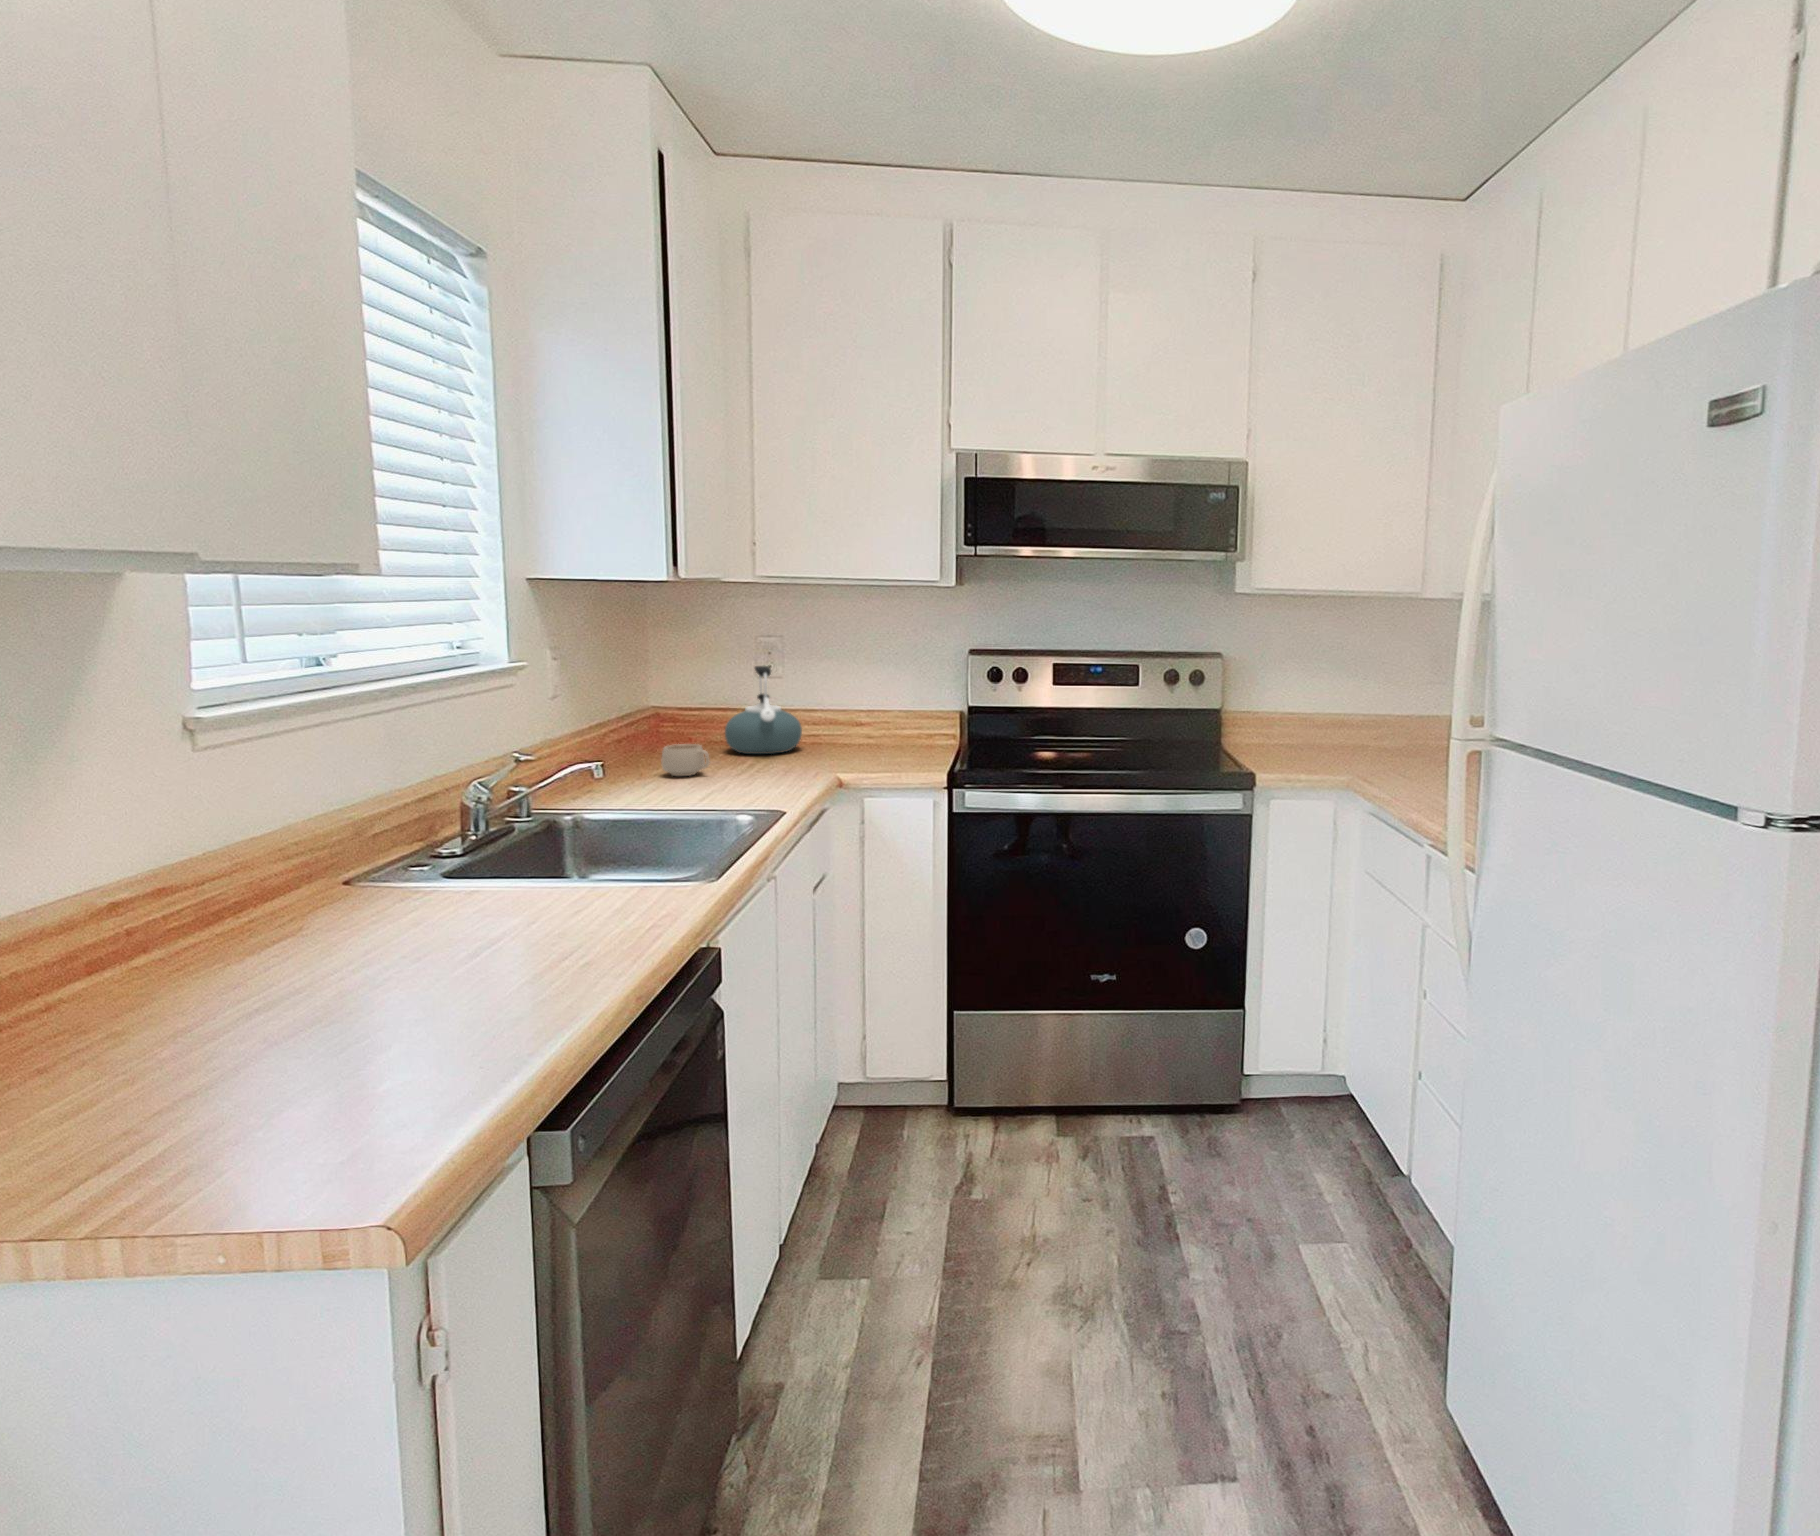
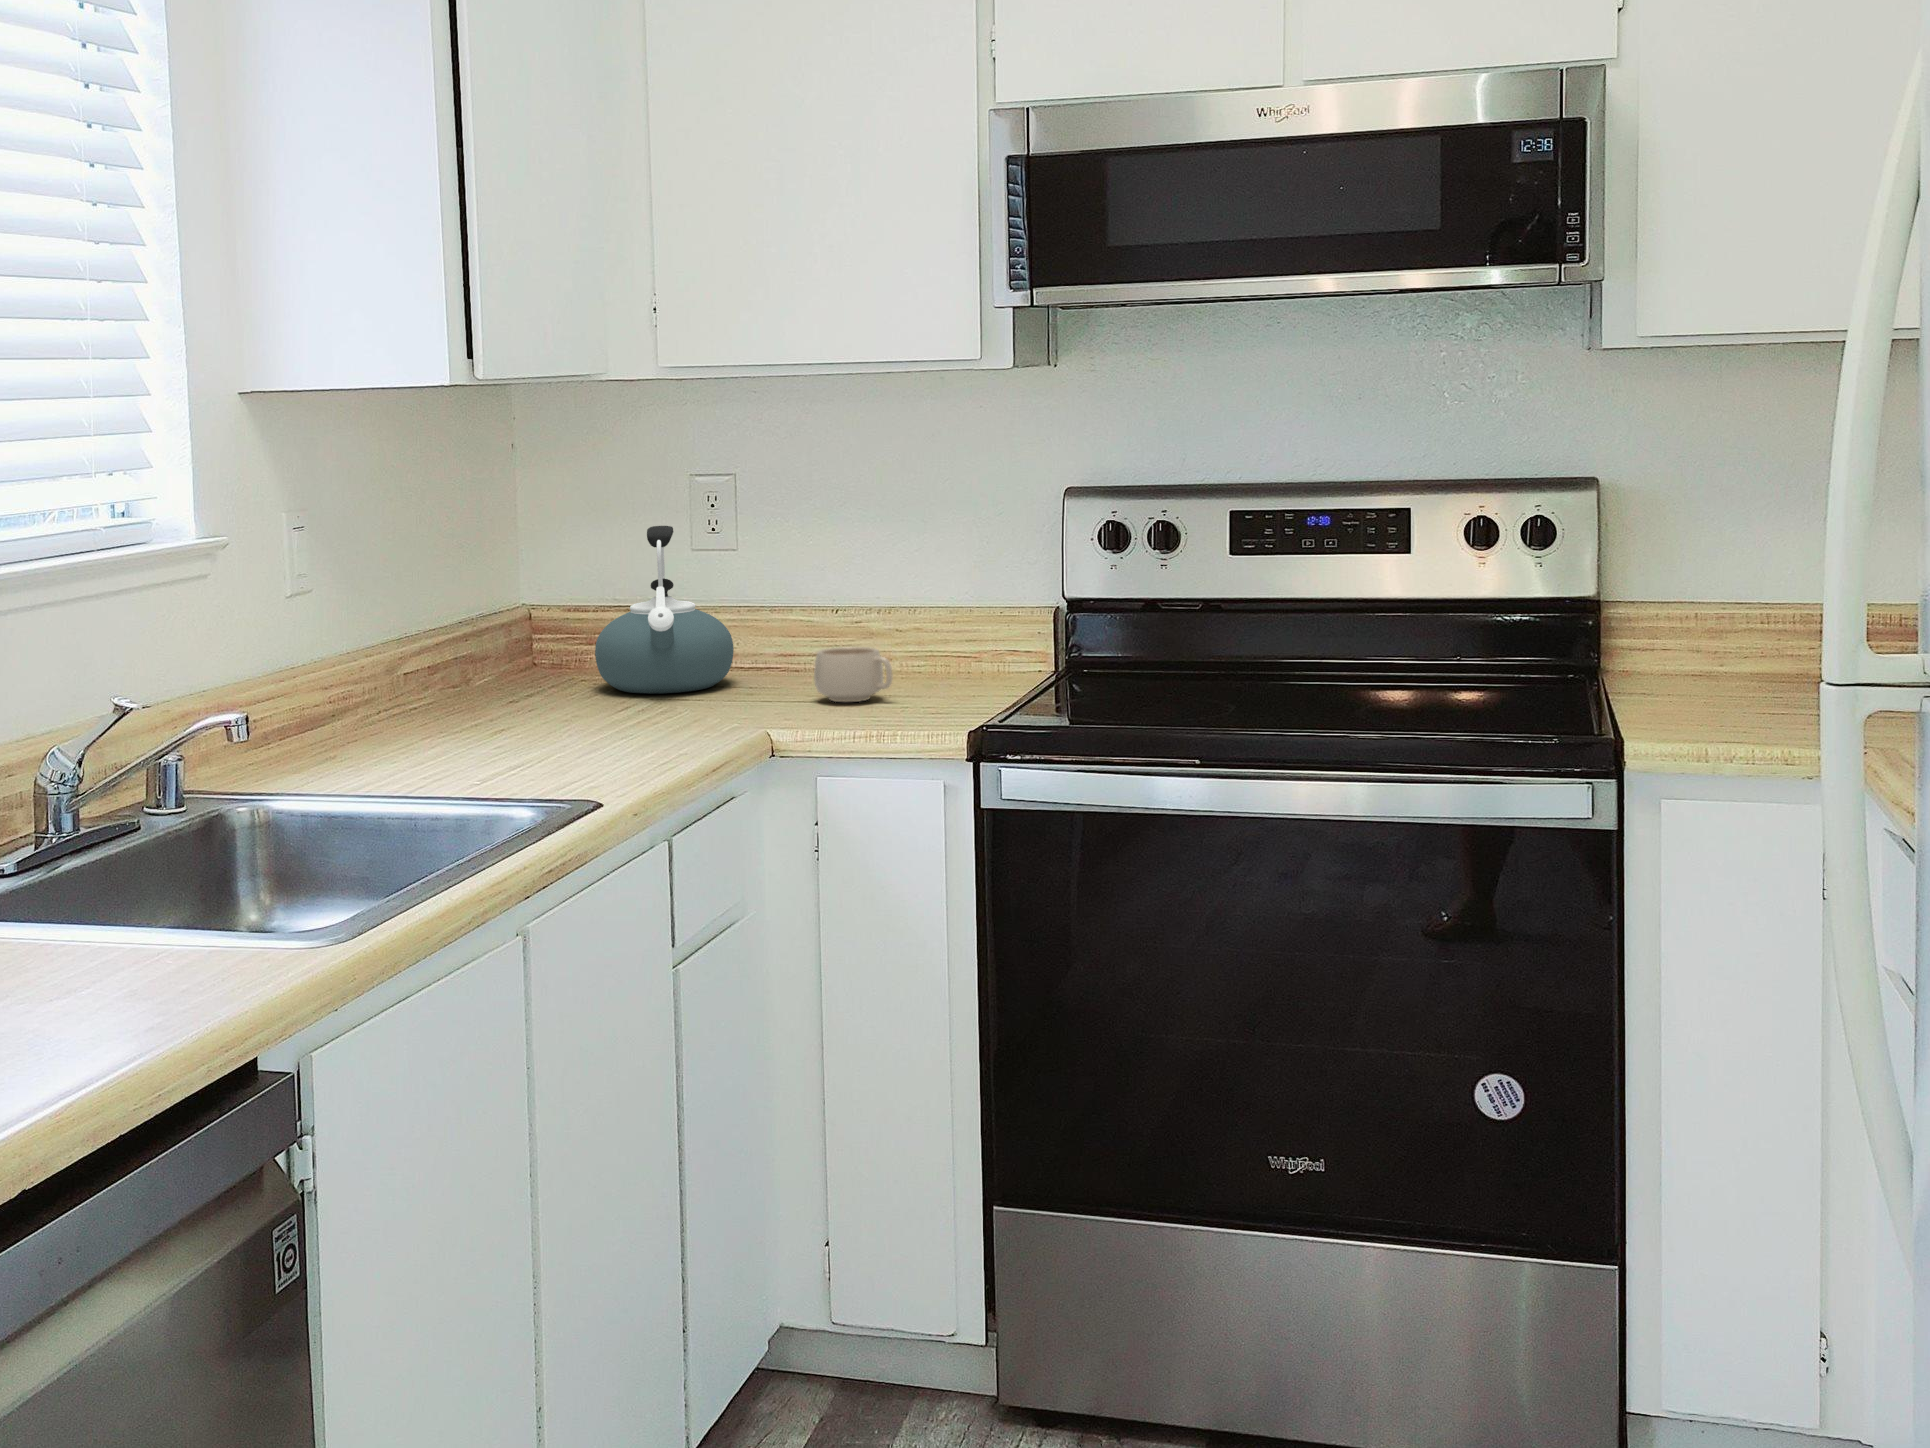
mug: present [661,744,710,776] -> present [814,647,892,702]

